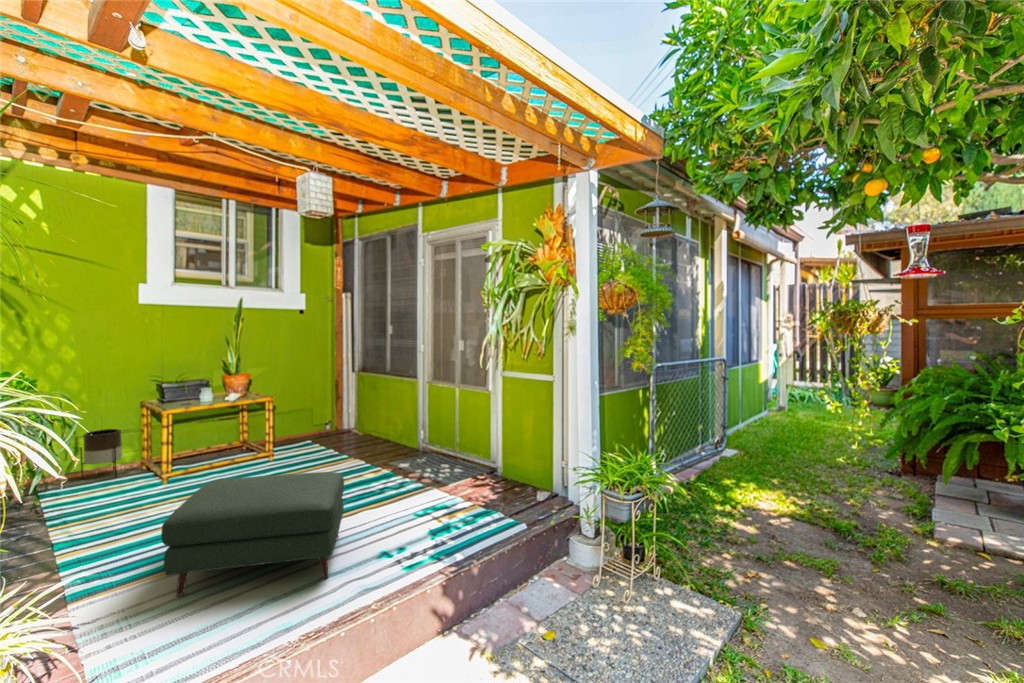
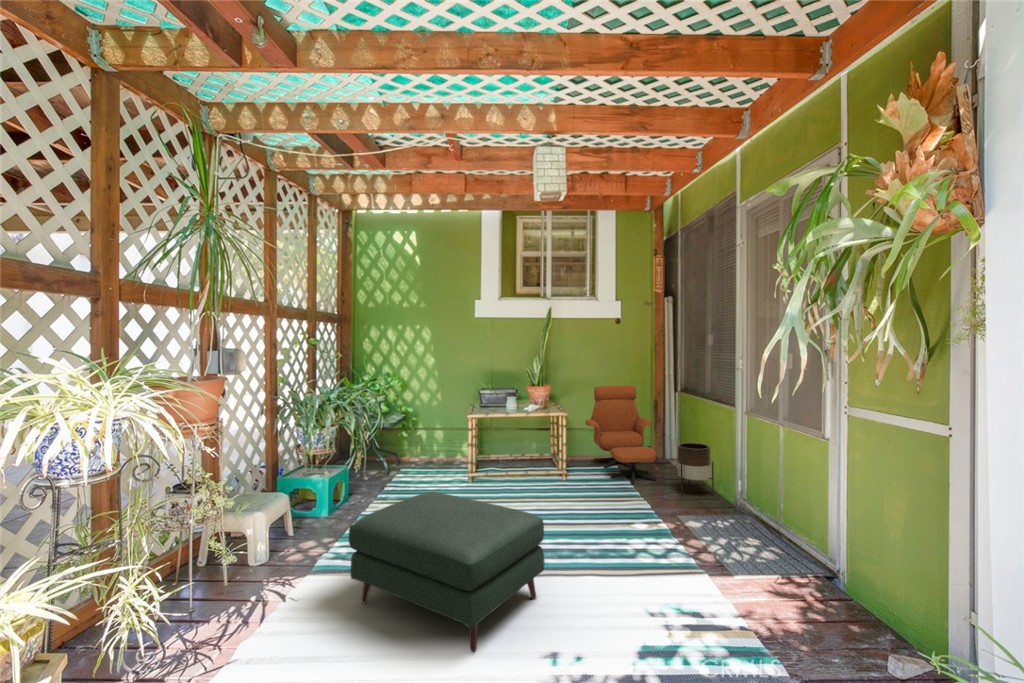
lounge chair: none [277,369,354,451] -> present [585,386,657,484]
planter: present [80,429,122,479] -> present [678,443,714,495]

